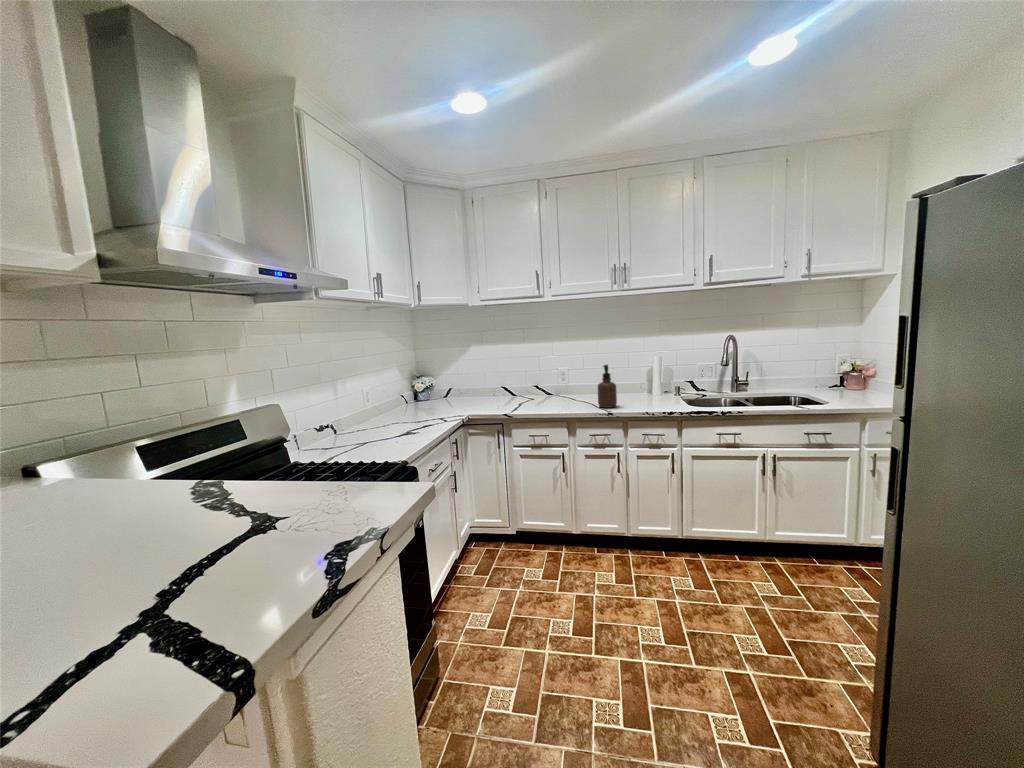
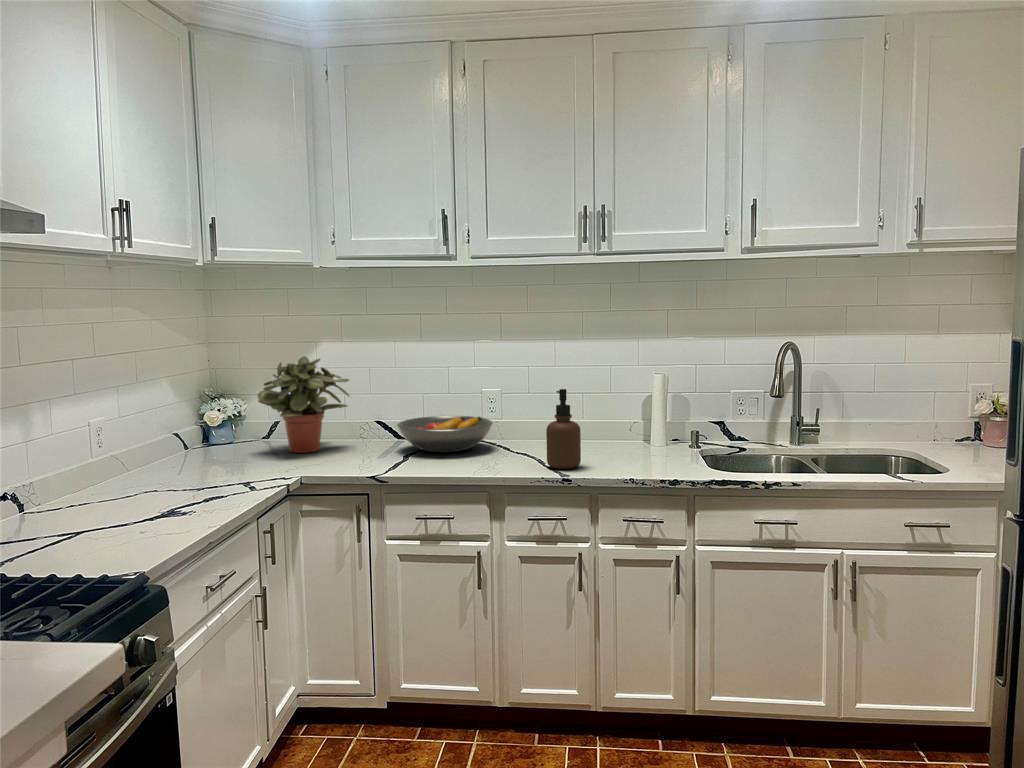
potted plant: none [442,353,489,403] -> present [257,356,349,453]
fruit bowl: none [515,382,565,401] -> present [397,416,493,452]

